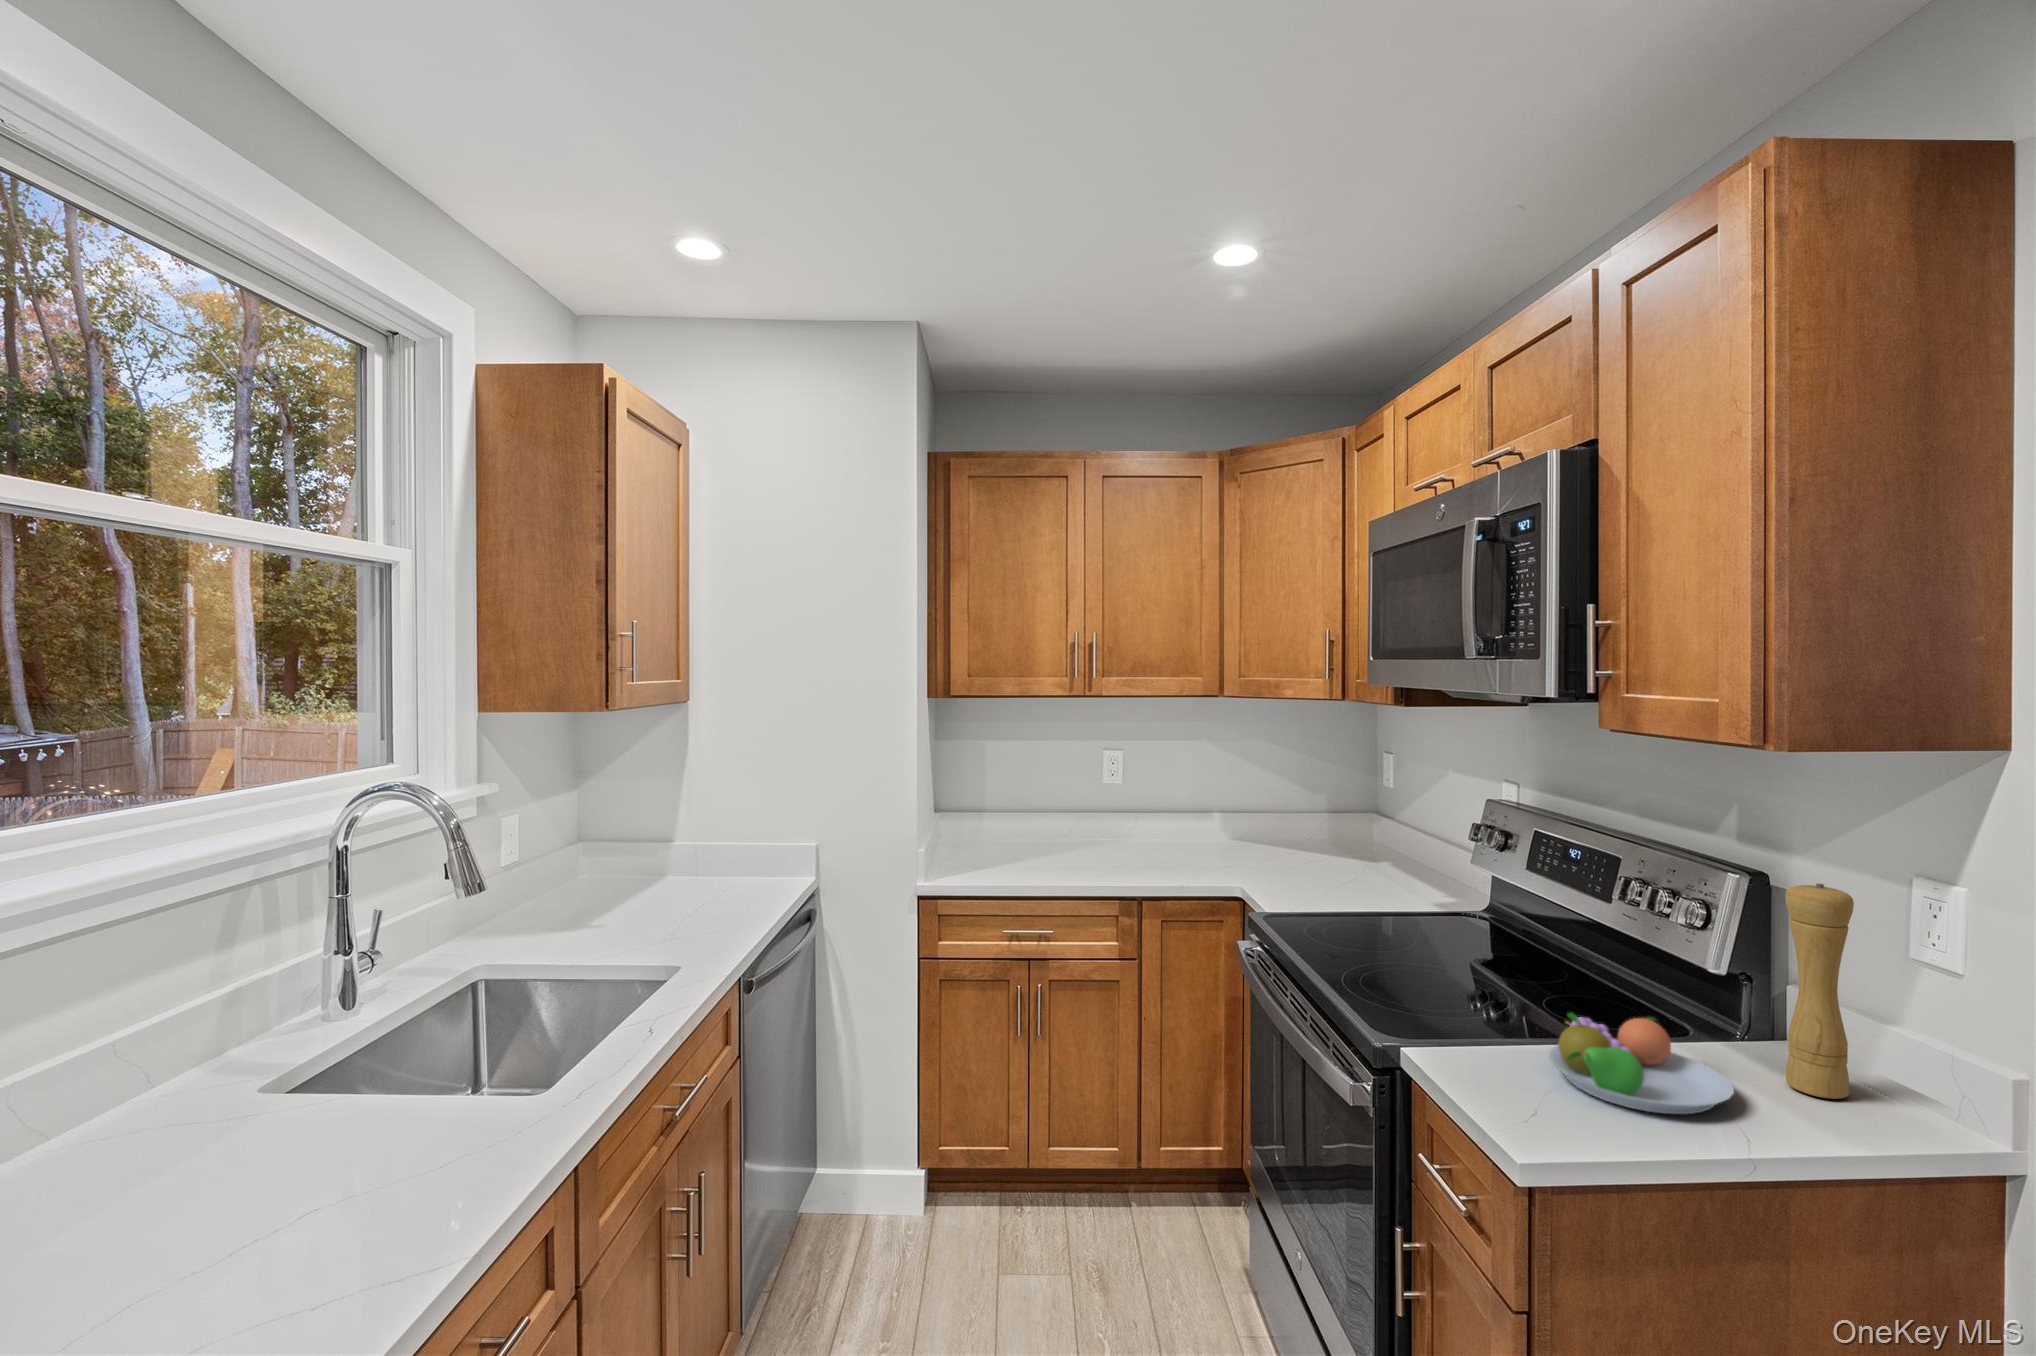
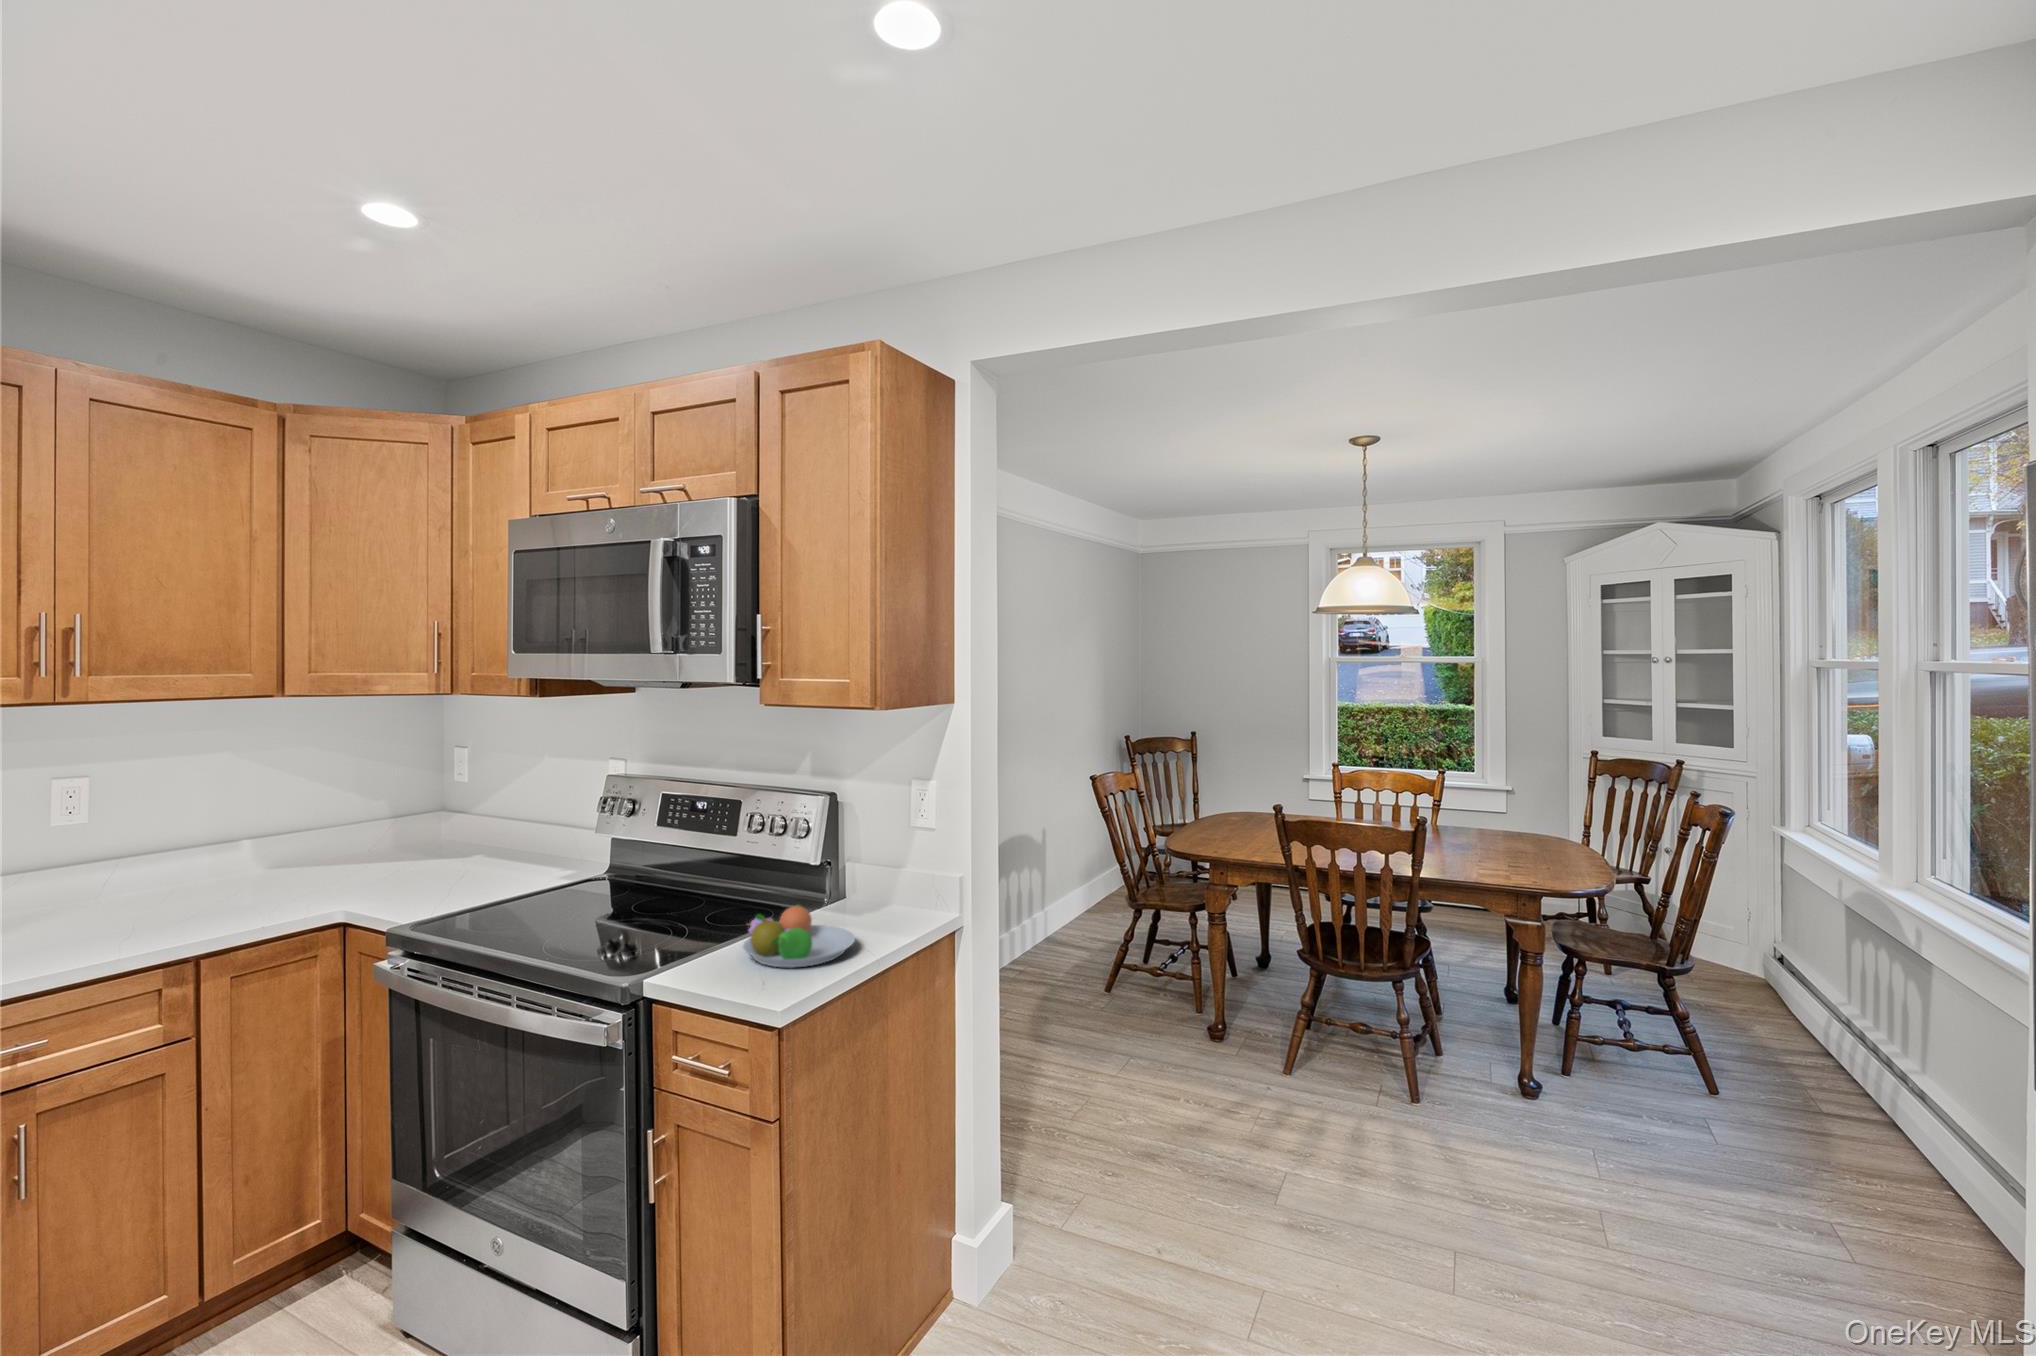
pepper mill: present [1785,883,1854,1099] -> none [866,795,899,925]

